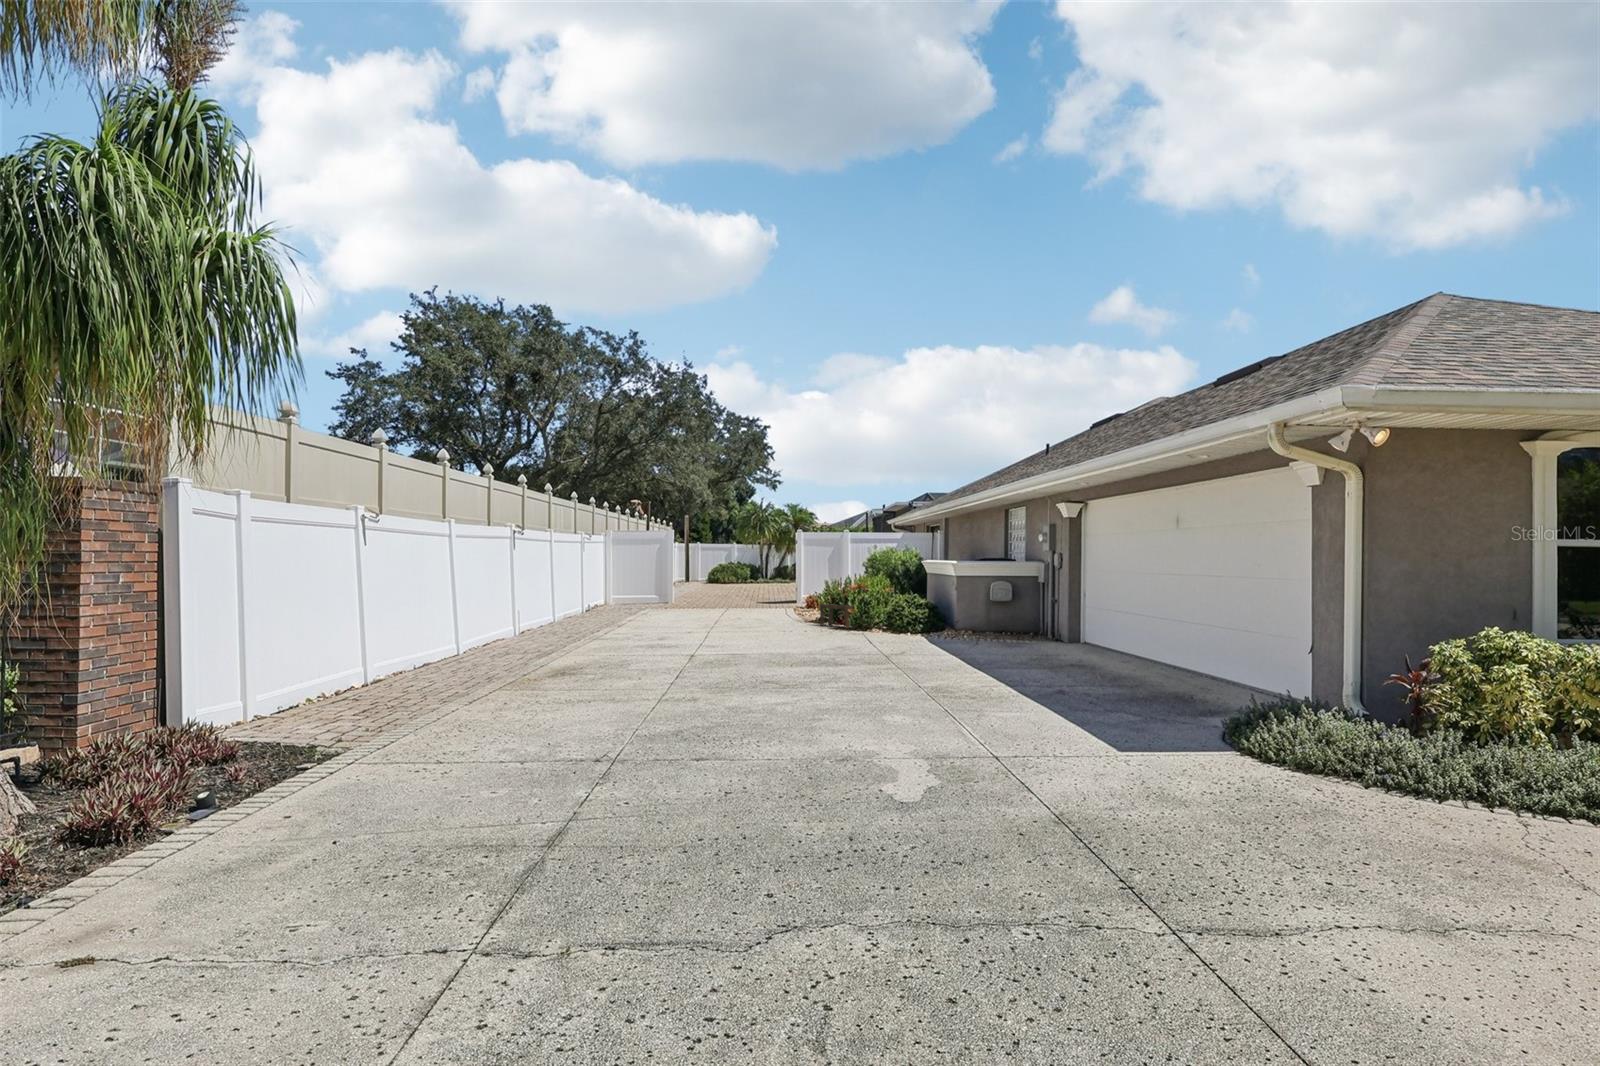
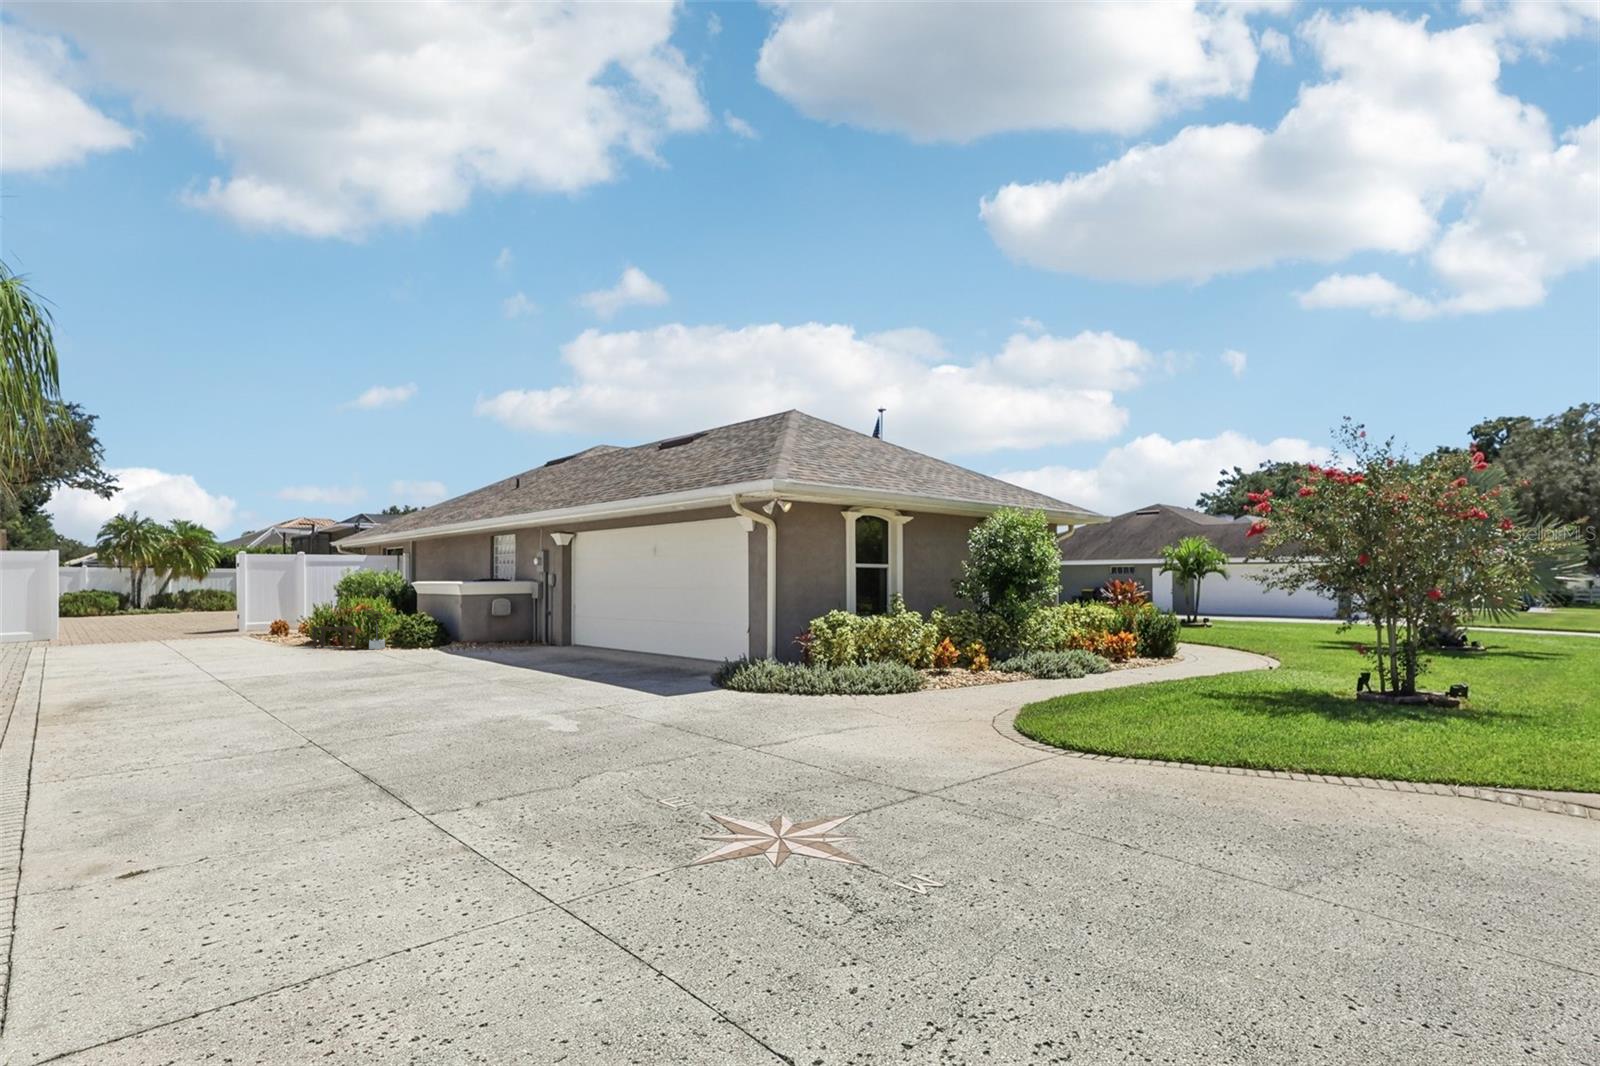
potted tree: none [862,588,881,632] -> present [366,610,385,649]

